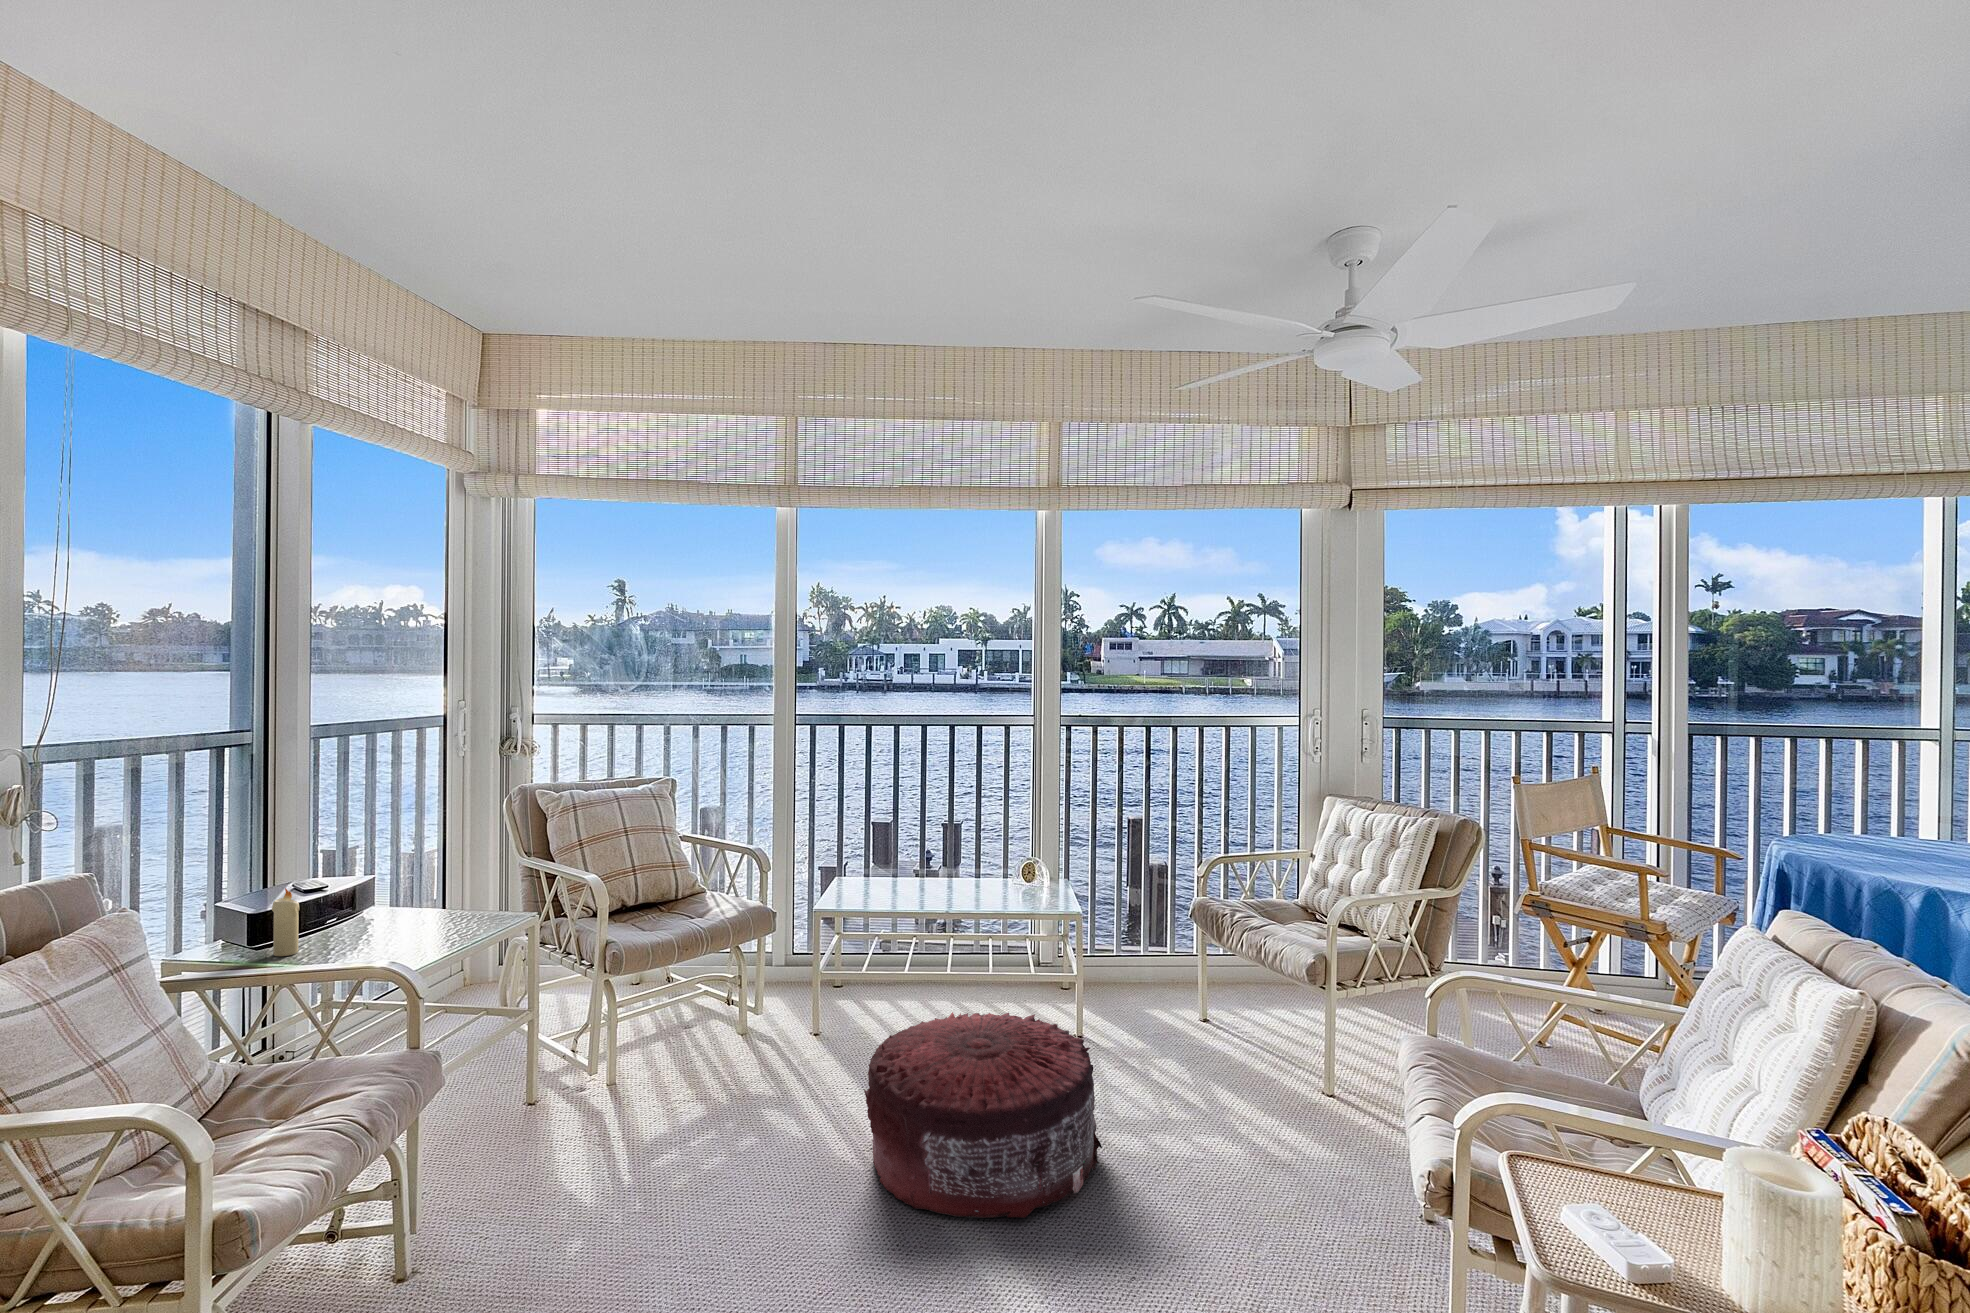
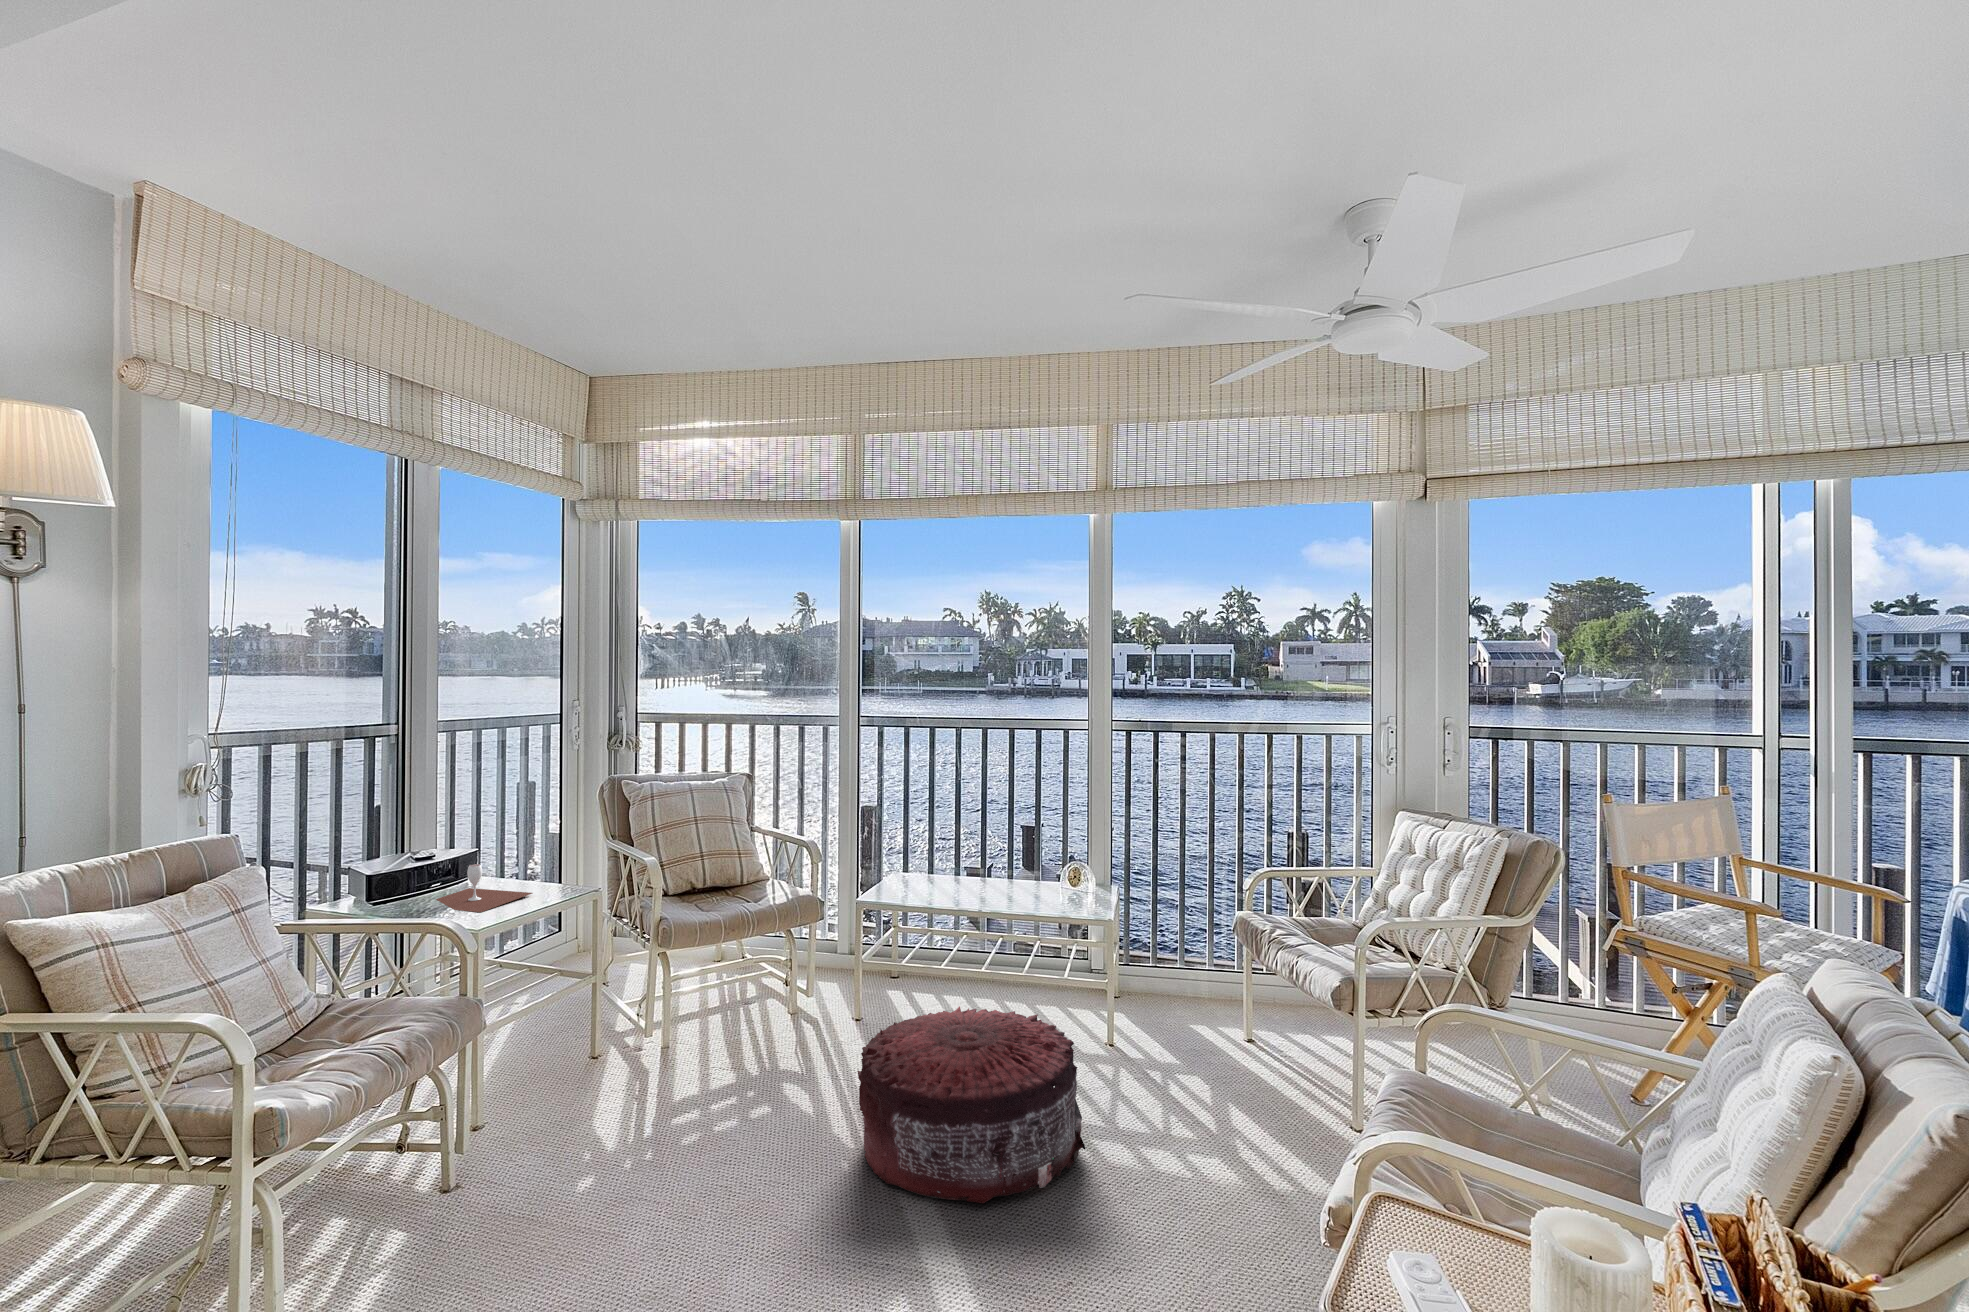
candle: present [272,888,299,956] -> none [372,856,394,913]
wine glass: none [320,892,464,948] -> present [436,864,532,912]

